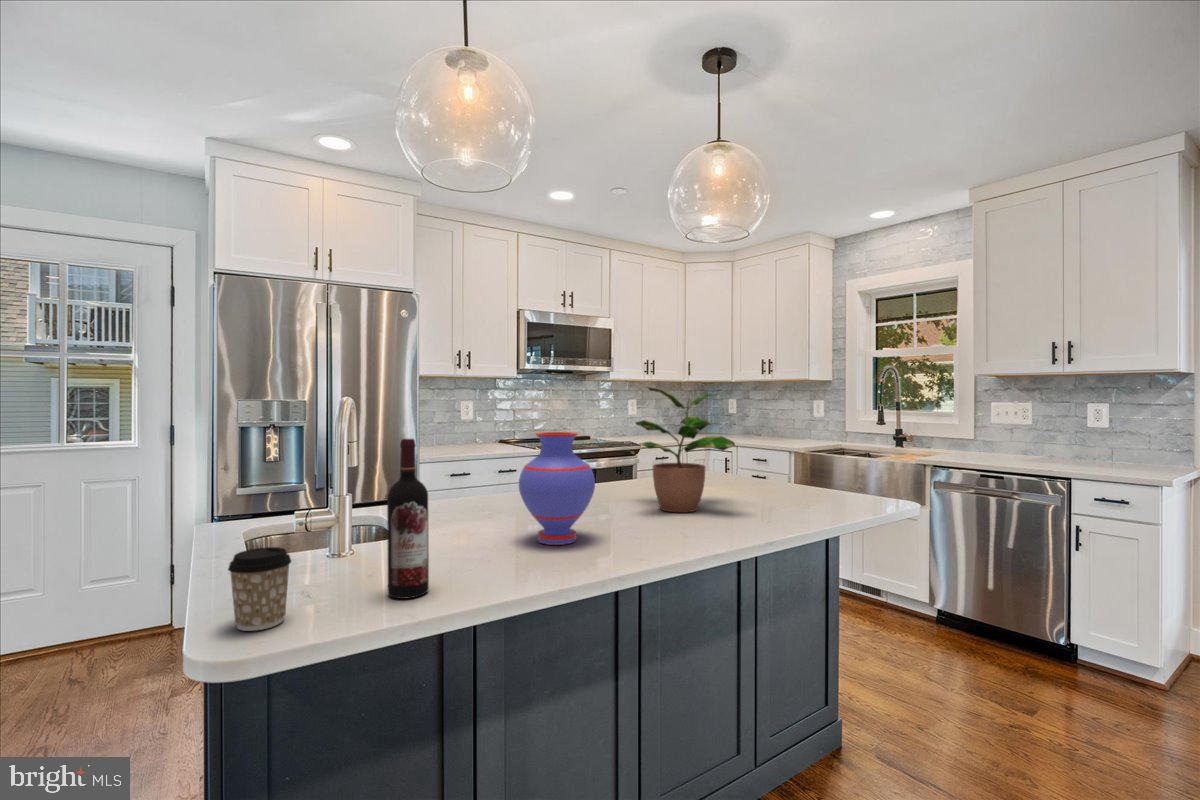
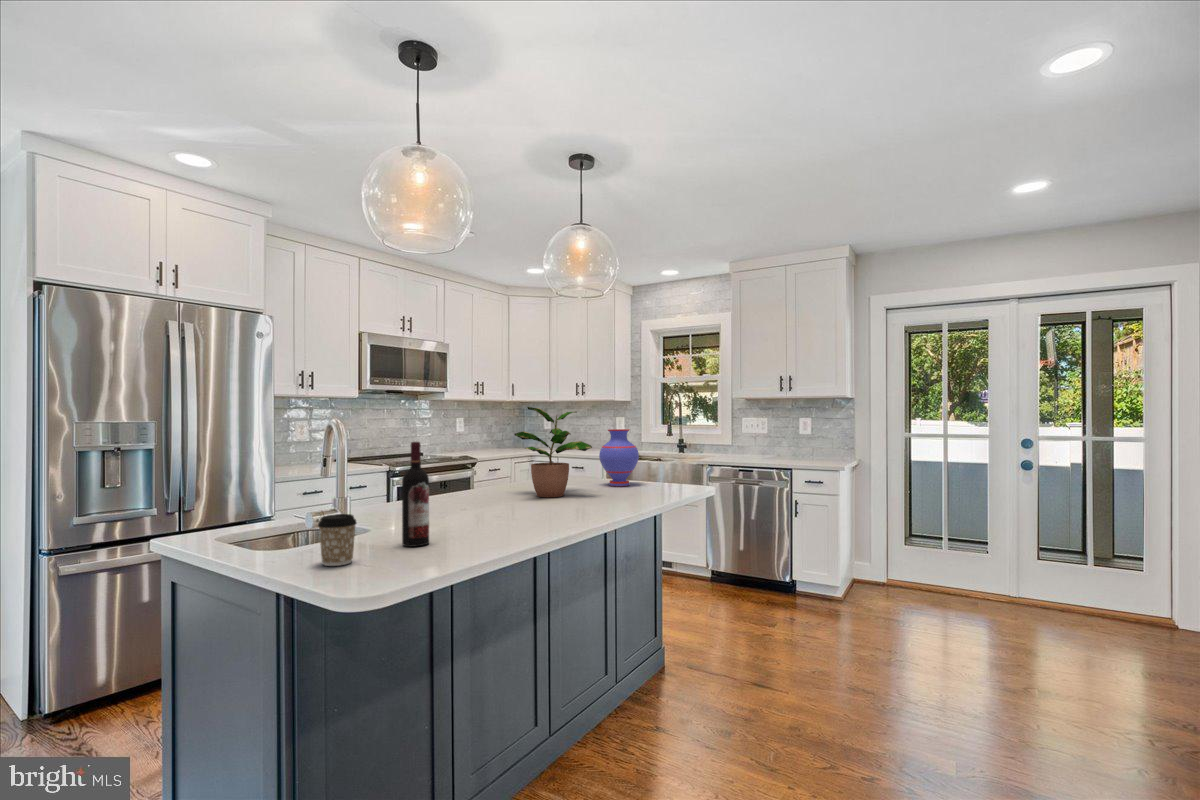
vase: present [519,432,595,545] -> present [599,429,639,486]

